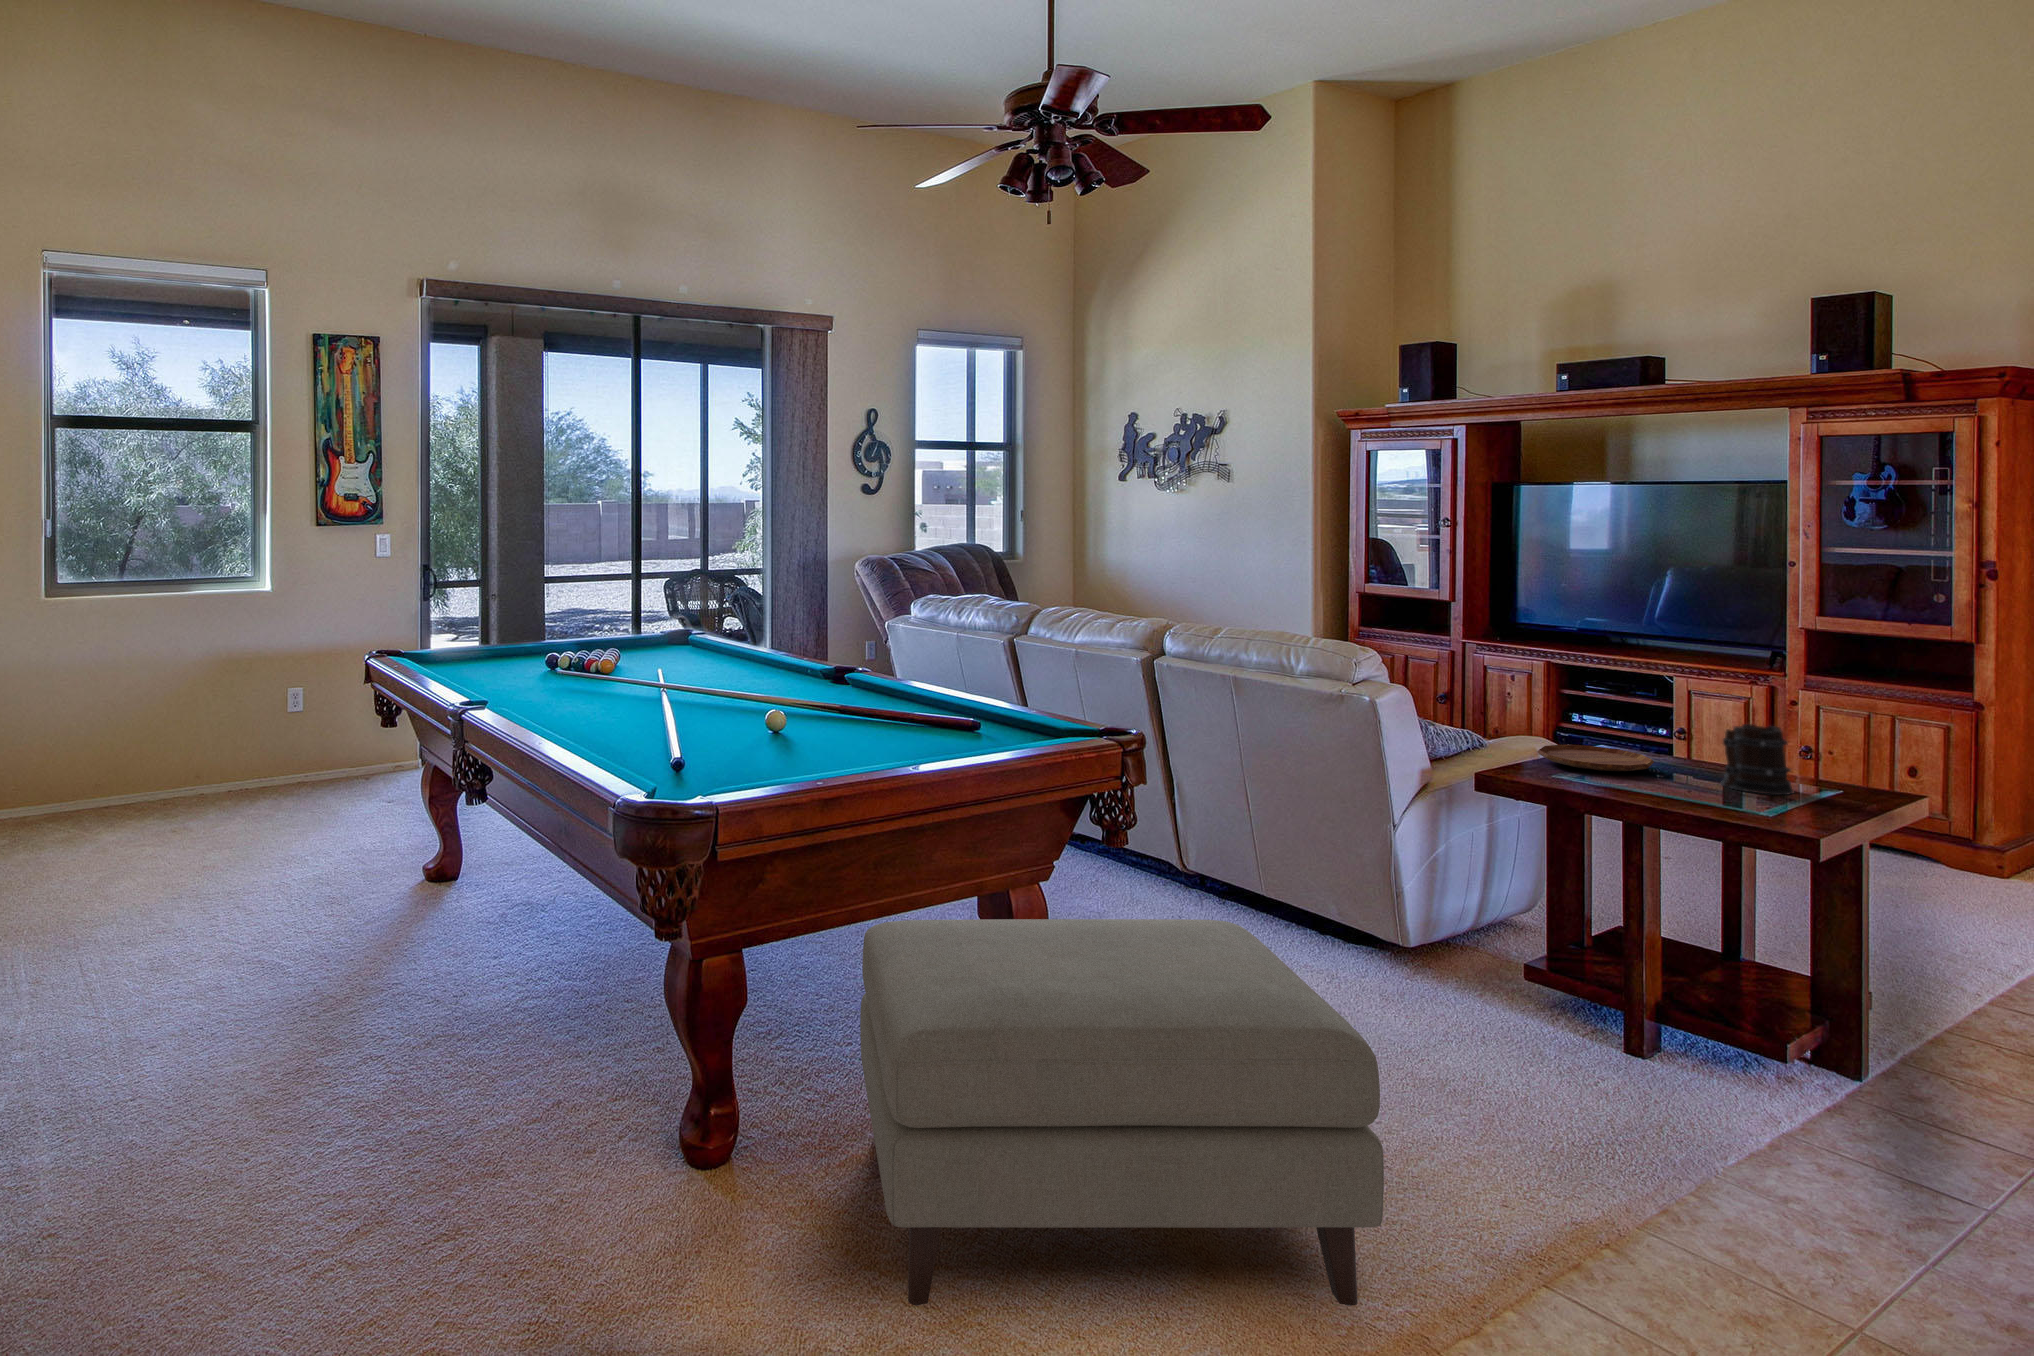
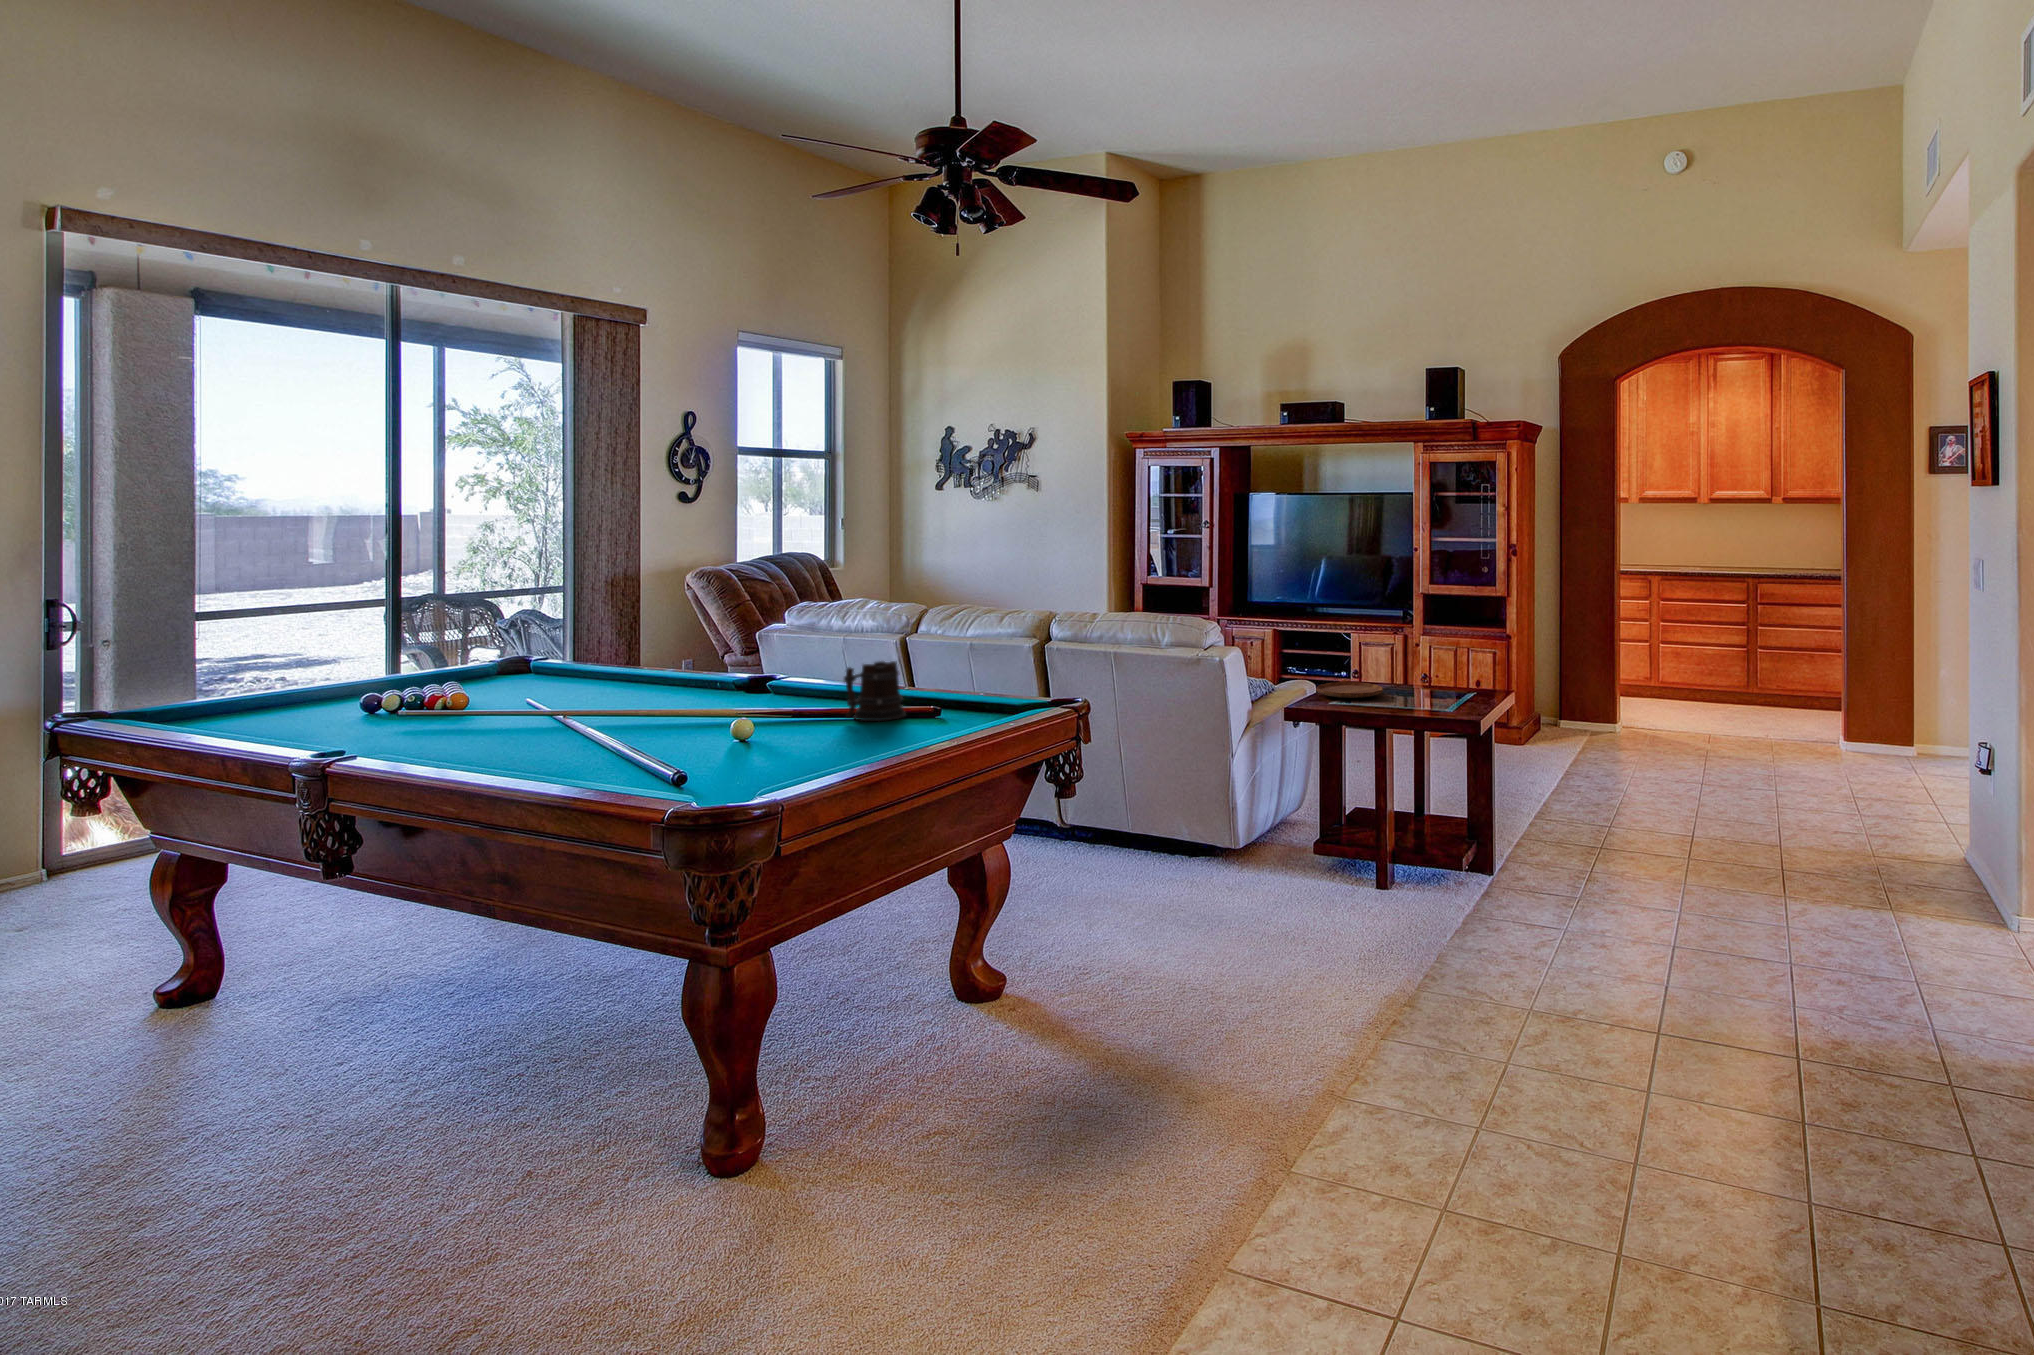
beer mug: present [1721,724,1794,795] -> present [844,661,905,721]
ottoman: present [860,919,1384,1306] -> none [863,844,1300,1214]

